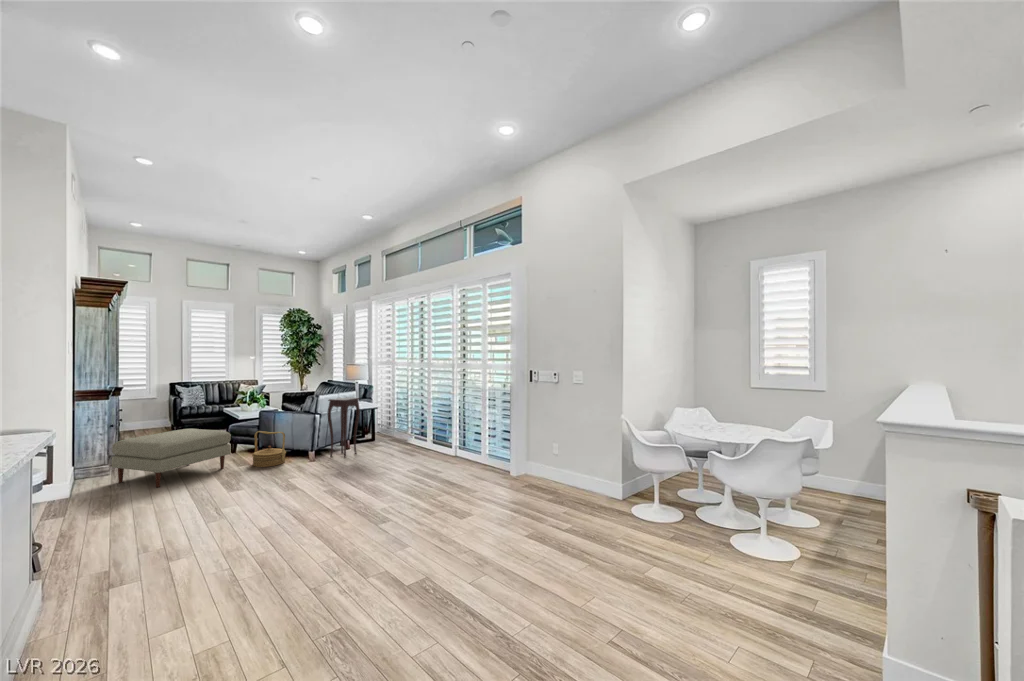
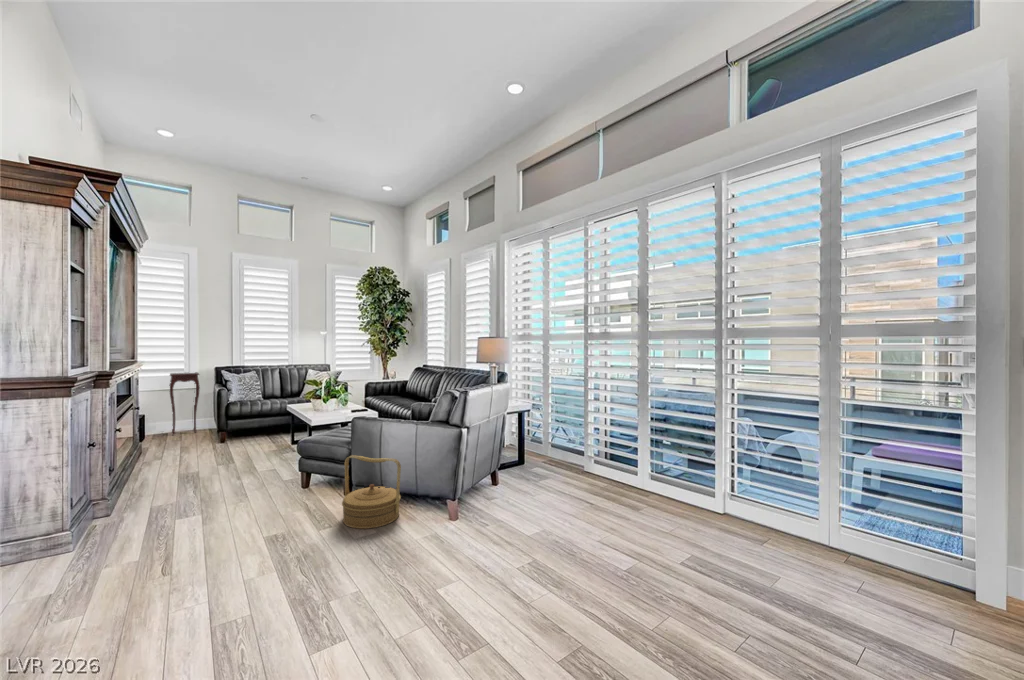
side table: present [327,397,360,457] -> present [169,372,200,435]
ottoman: present [112,429,231,488] -> none [67,449,303,598]

